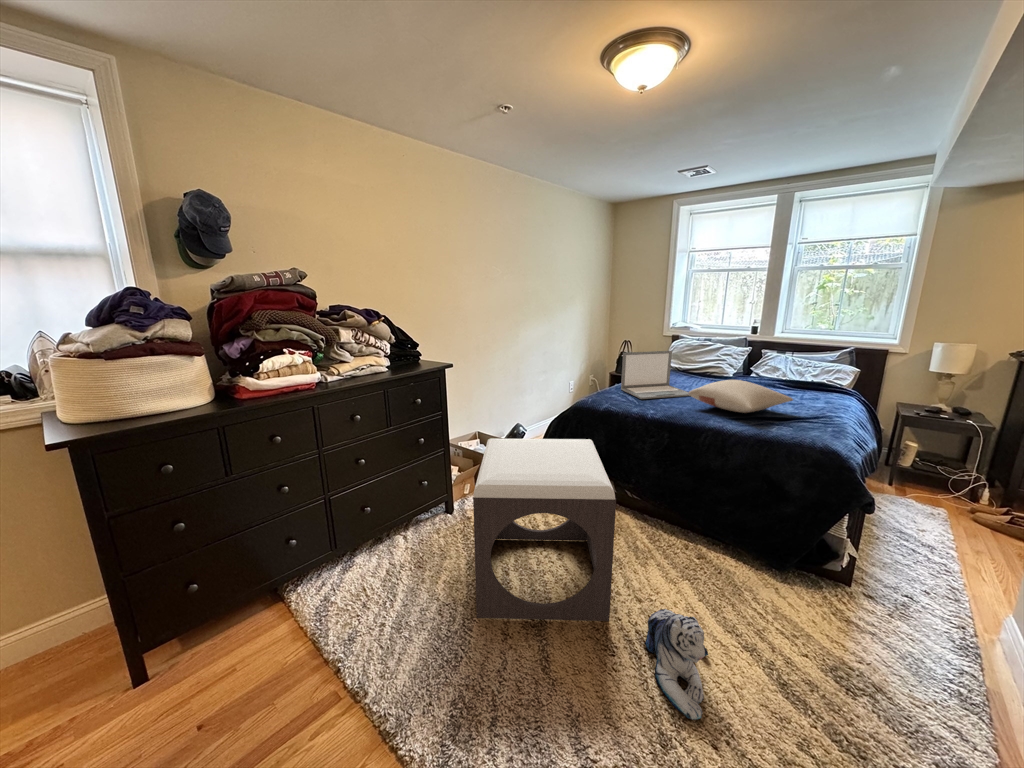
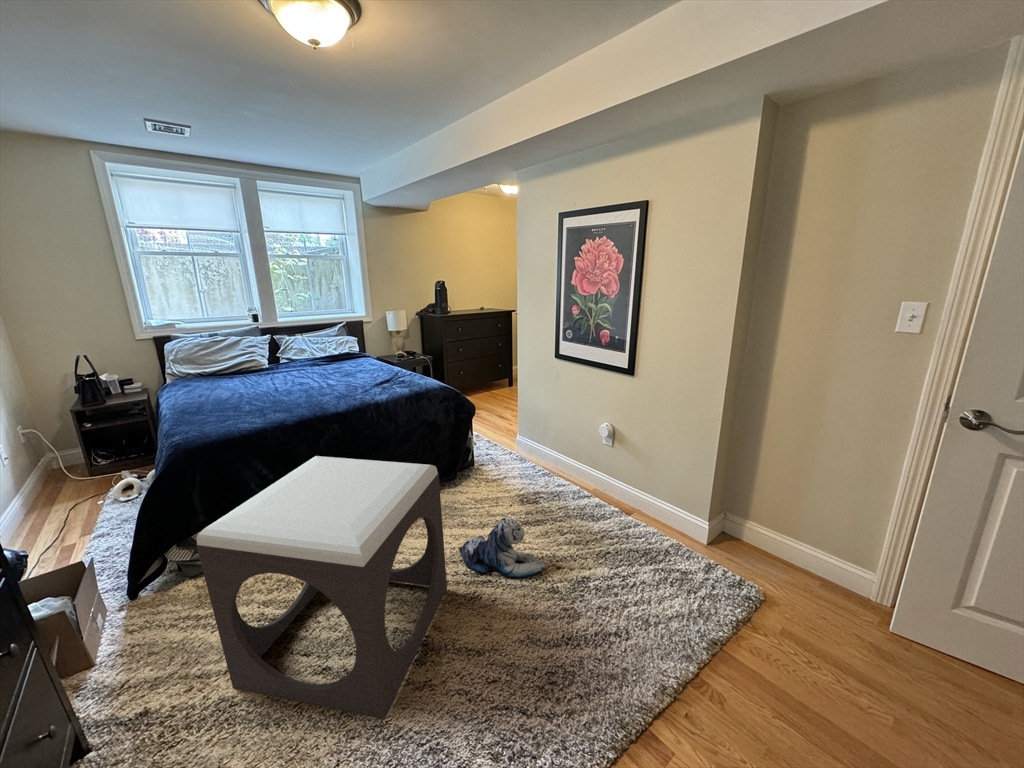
laptop: present [621,351,690,399] -> none [187,348,287,411]
pillow: present [688,380,793,413] -> none [307,359,378,388]

